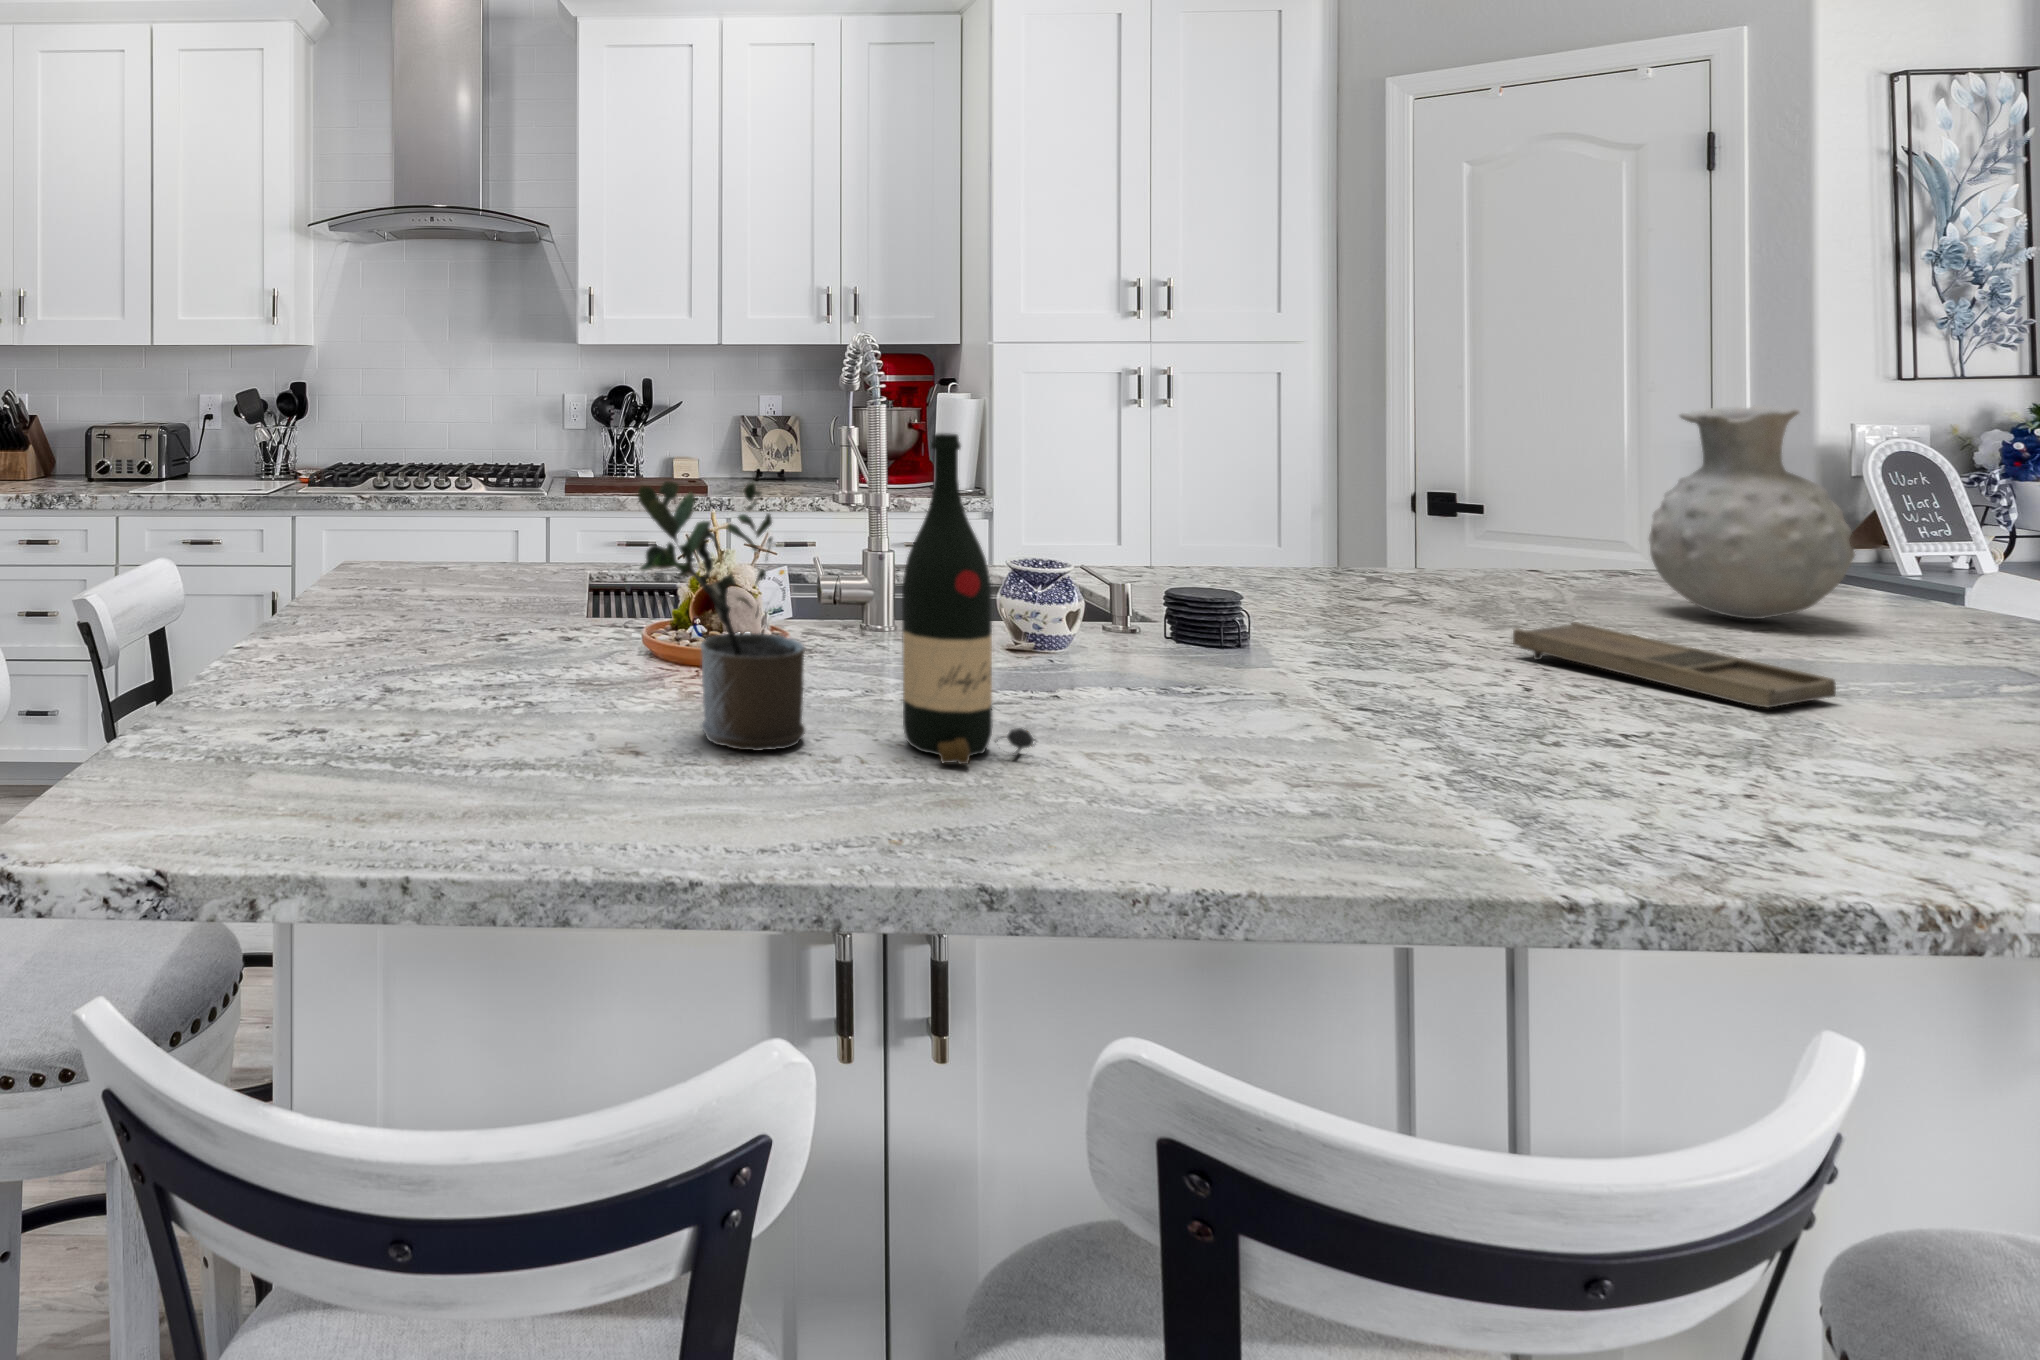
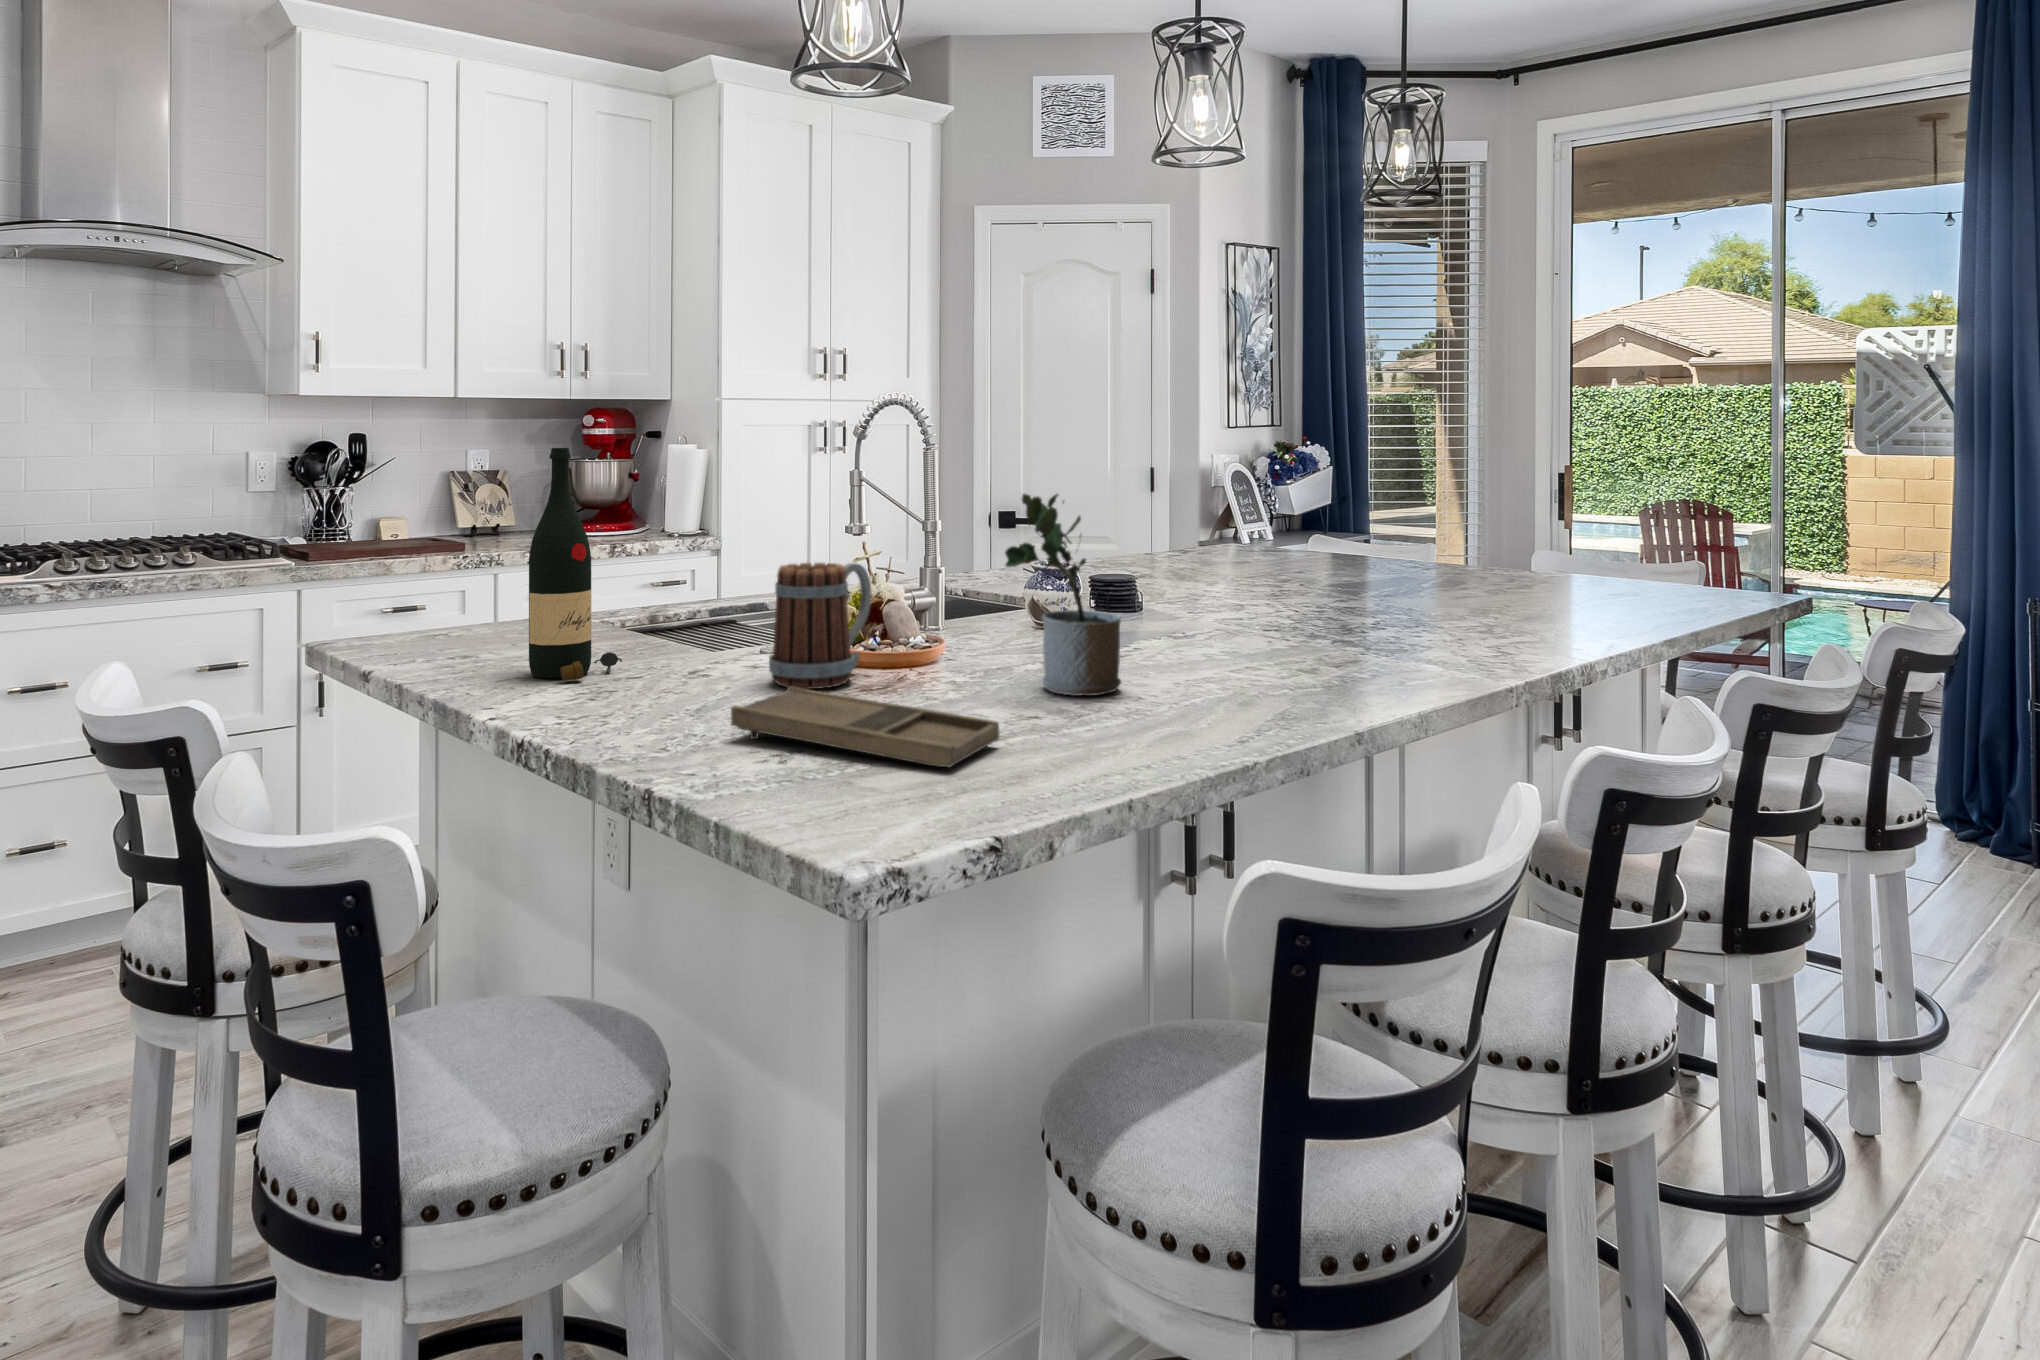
vase: present [1649,406,1855,619] -> none [1258,437,1351,563]
wine bottle: present [902,433,1034,764] -> present [529,448,622,681]
mug: none [473,540,609,681] -> present [769,563,871,689]
tray: present [1513,622,1836,707] -> present [731,687,1000,767]

